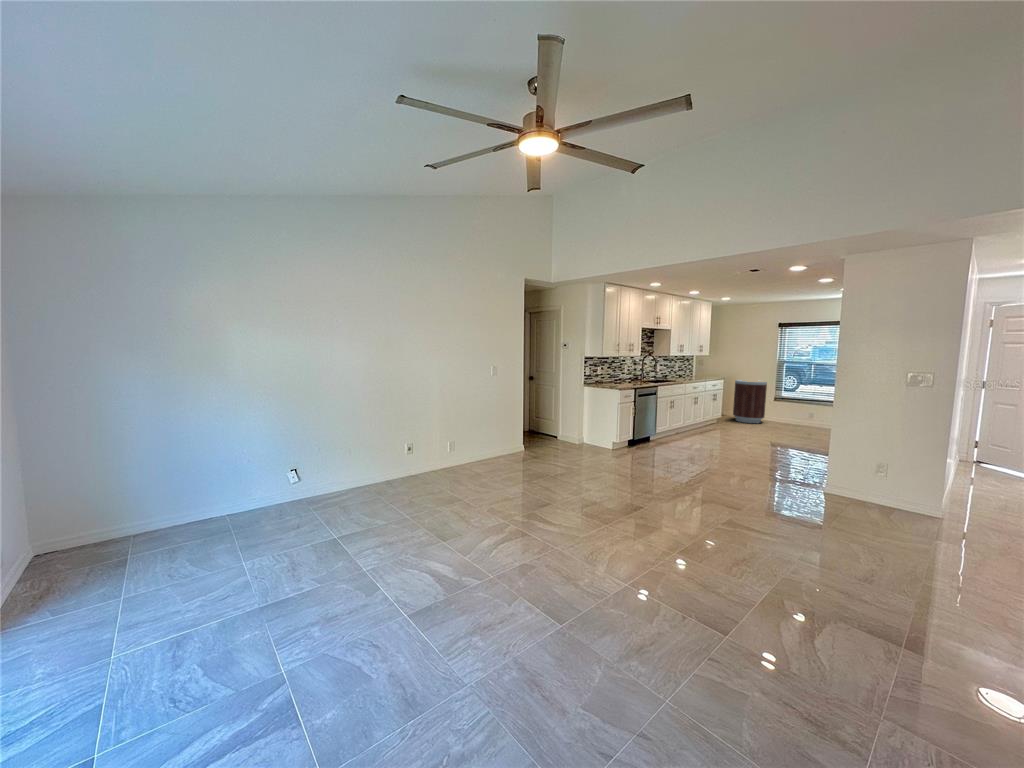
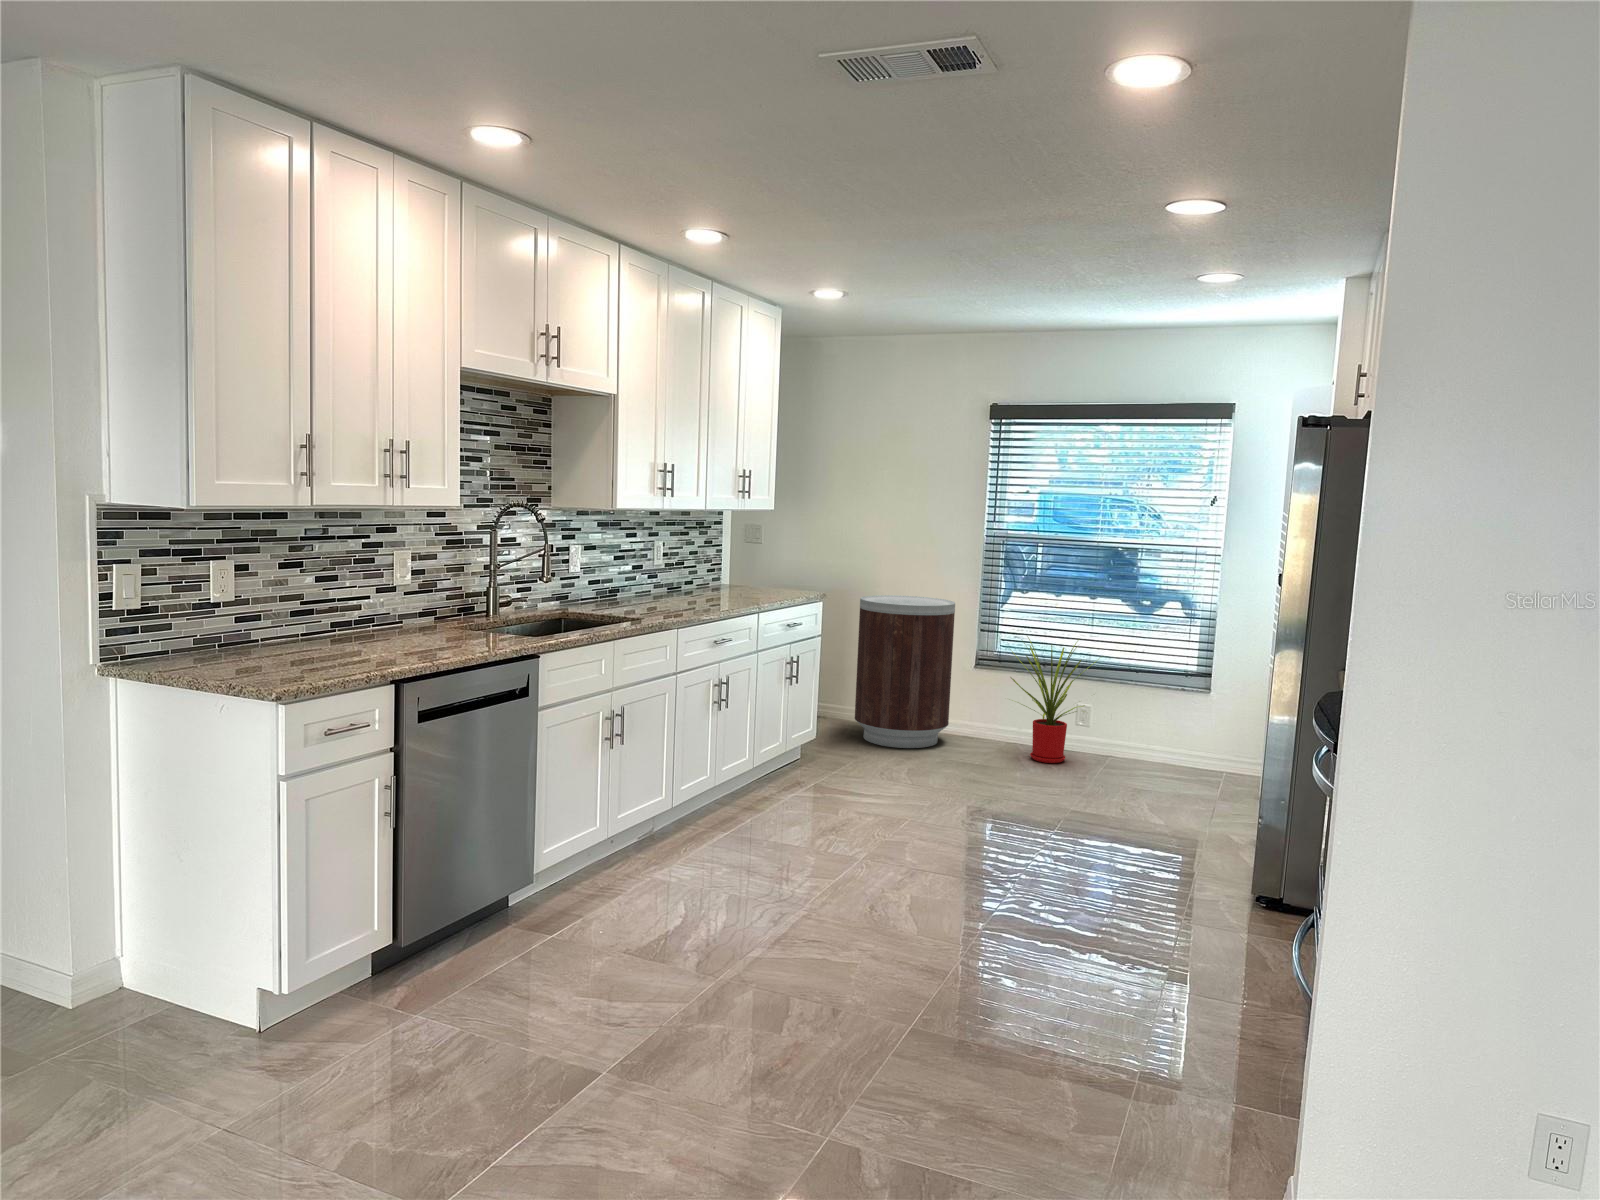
house plant: none [783,391,819,429] -> present [1011,637,1095,763]

